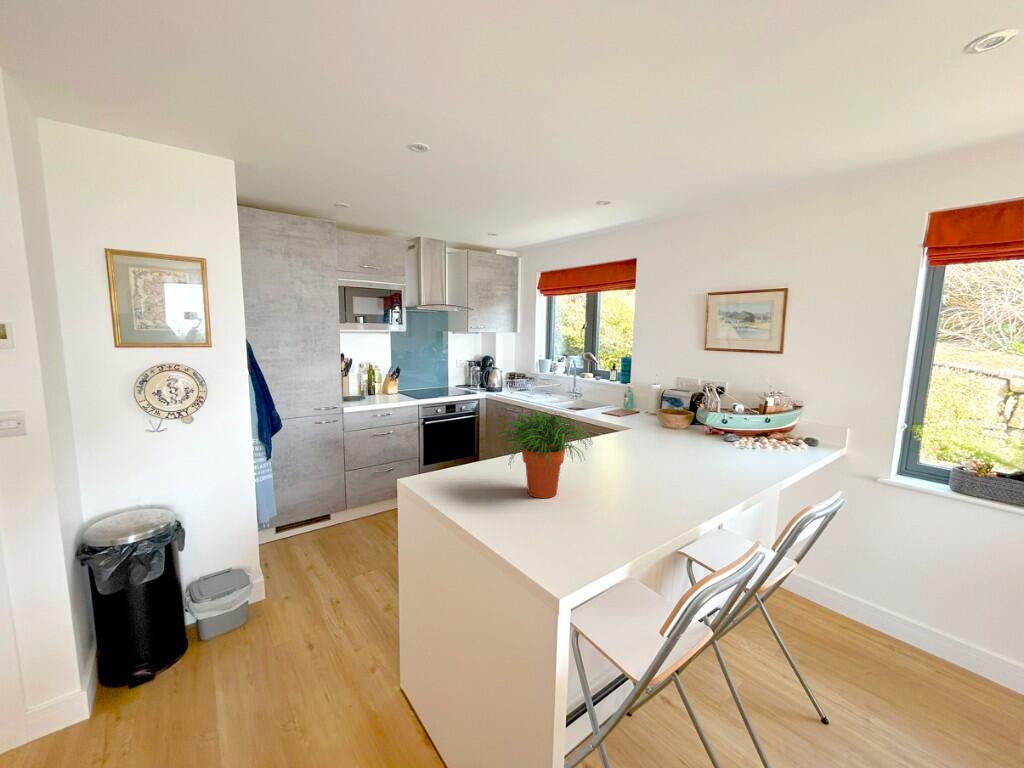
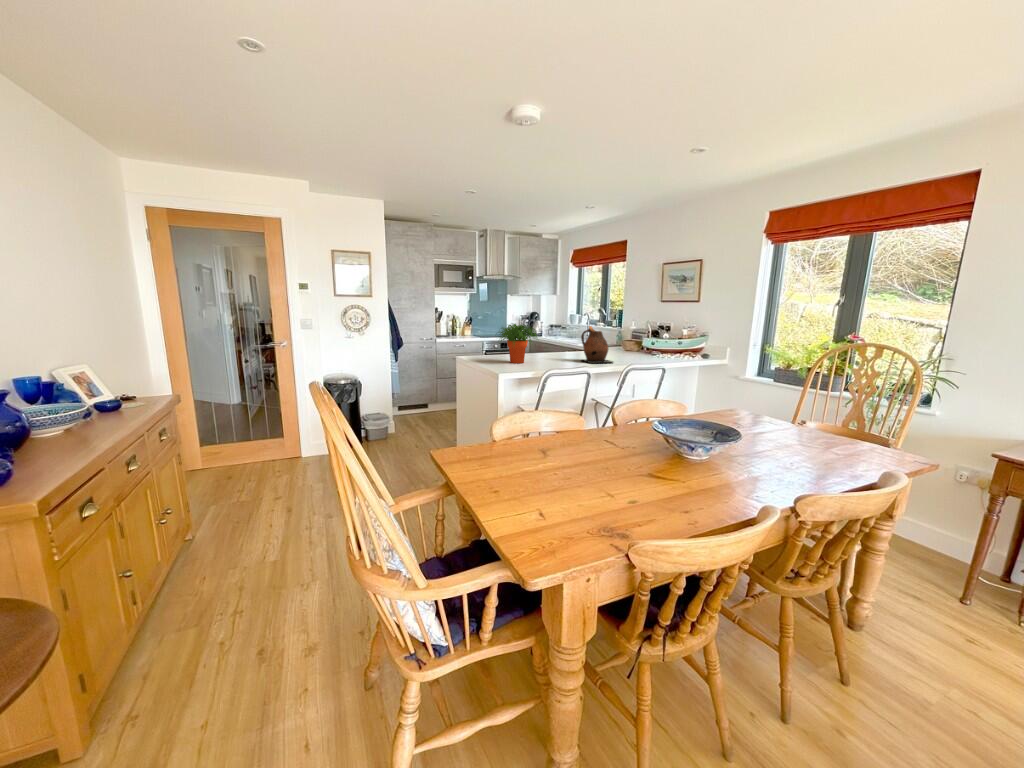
ceramic pitcher: none [646,405,712,481] -> present [581,326,613,363]

